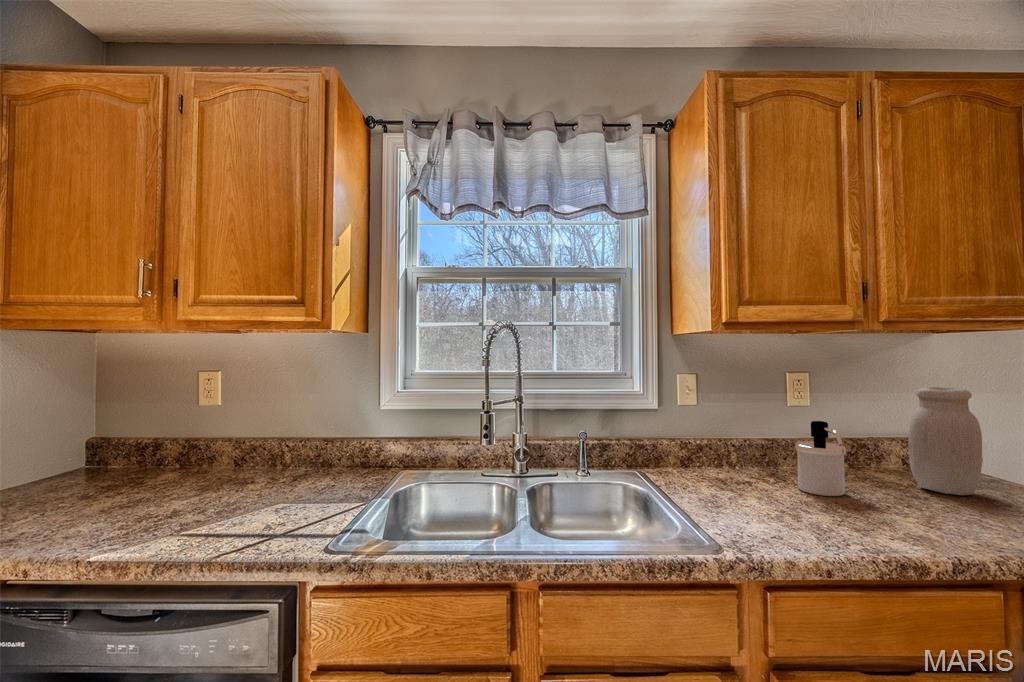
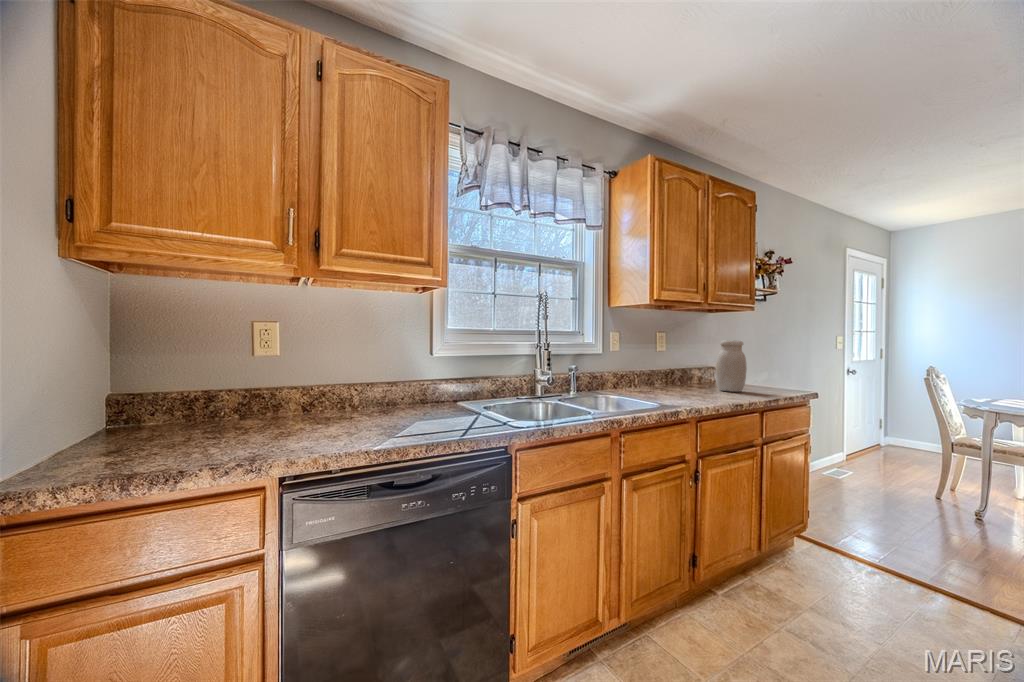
soap dispenser: present [795,421,846,496] -> none [680,358,712,396]

